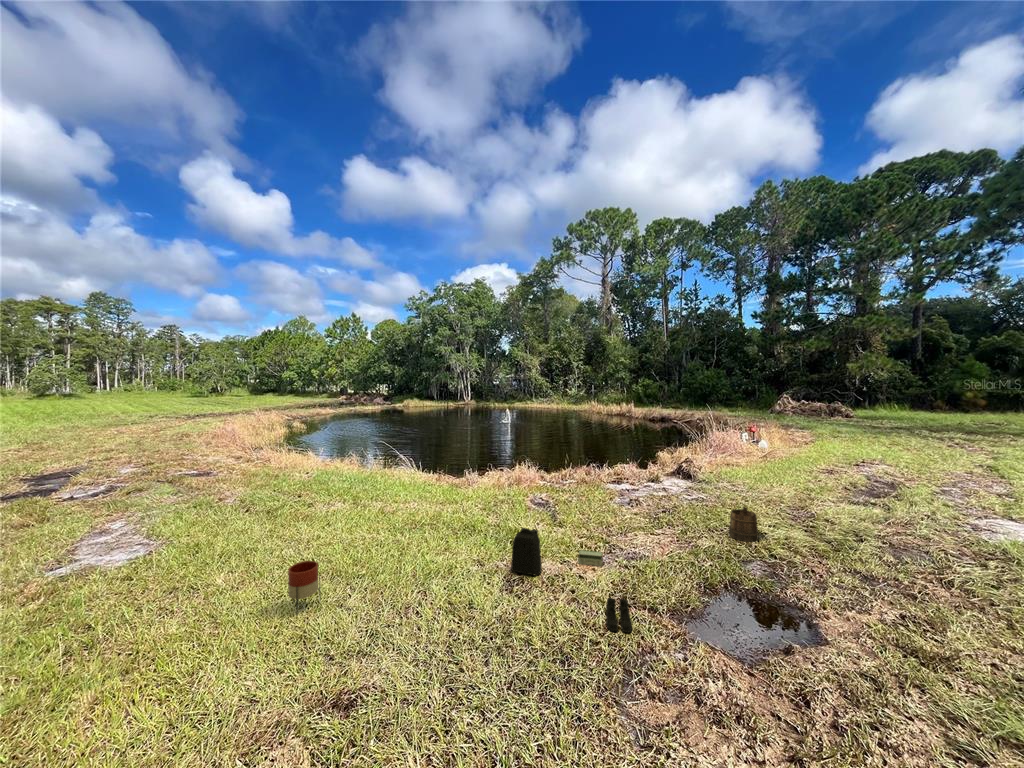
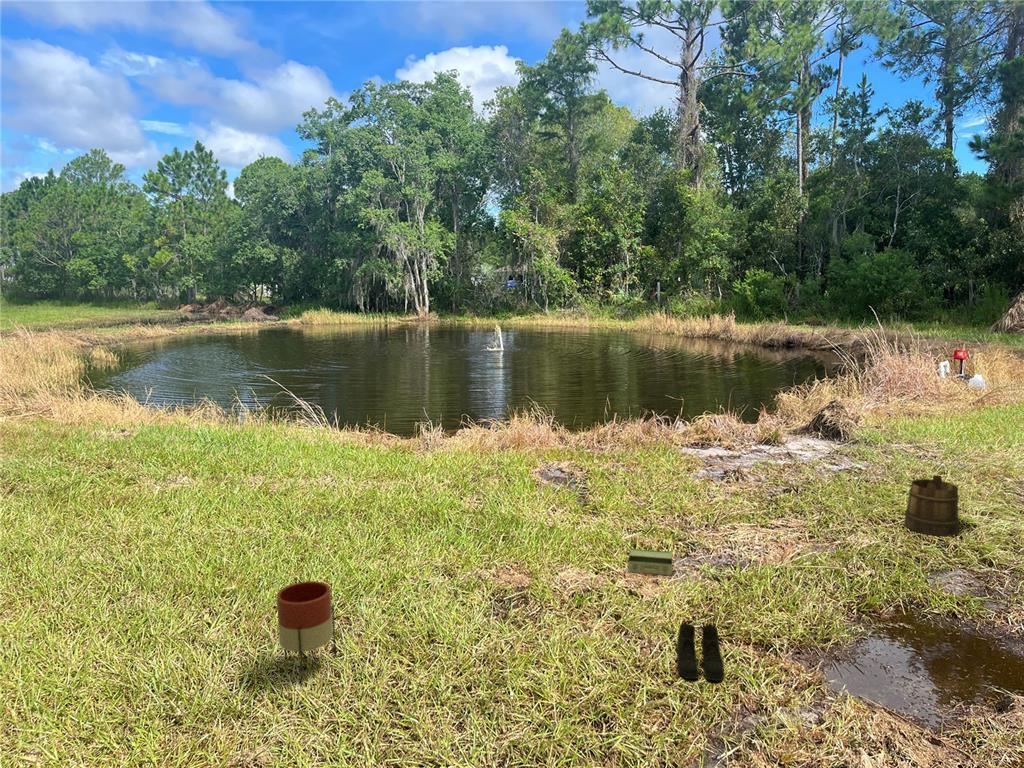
backpack: present [511,528,542,576] -> none [506,508,562,591]
planter: present [288,561,320,614] -> present [277,581,336,681]

